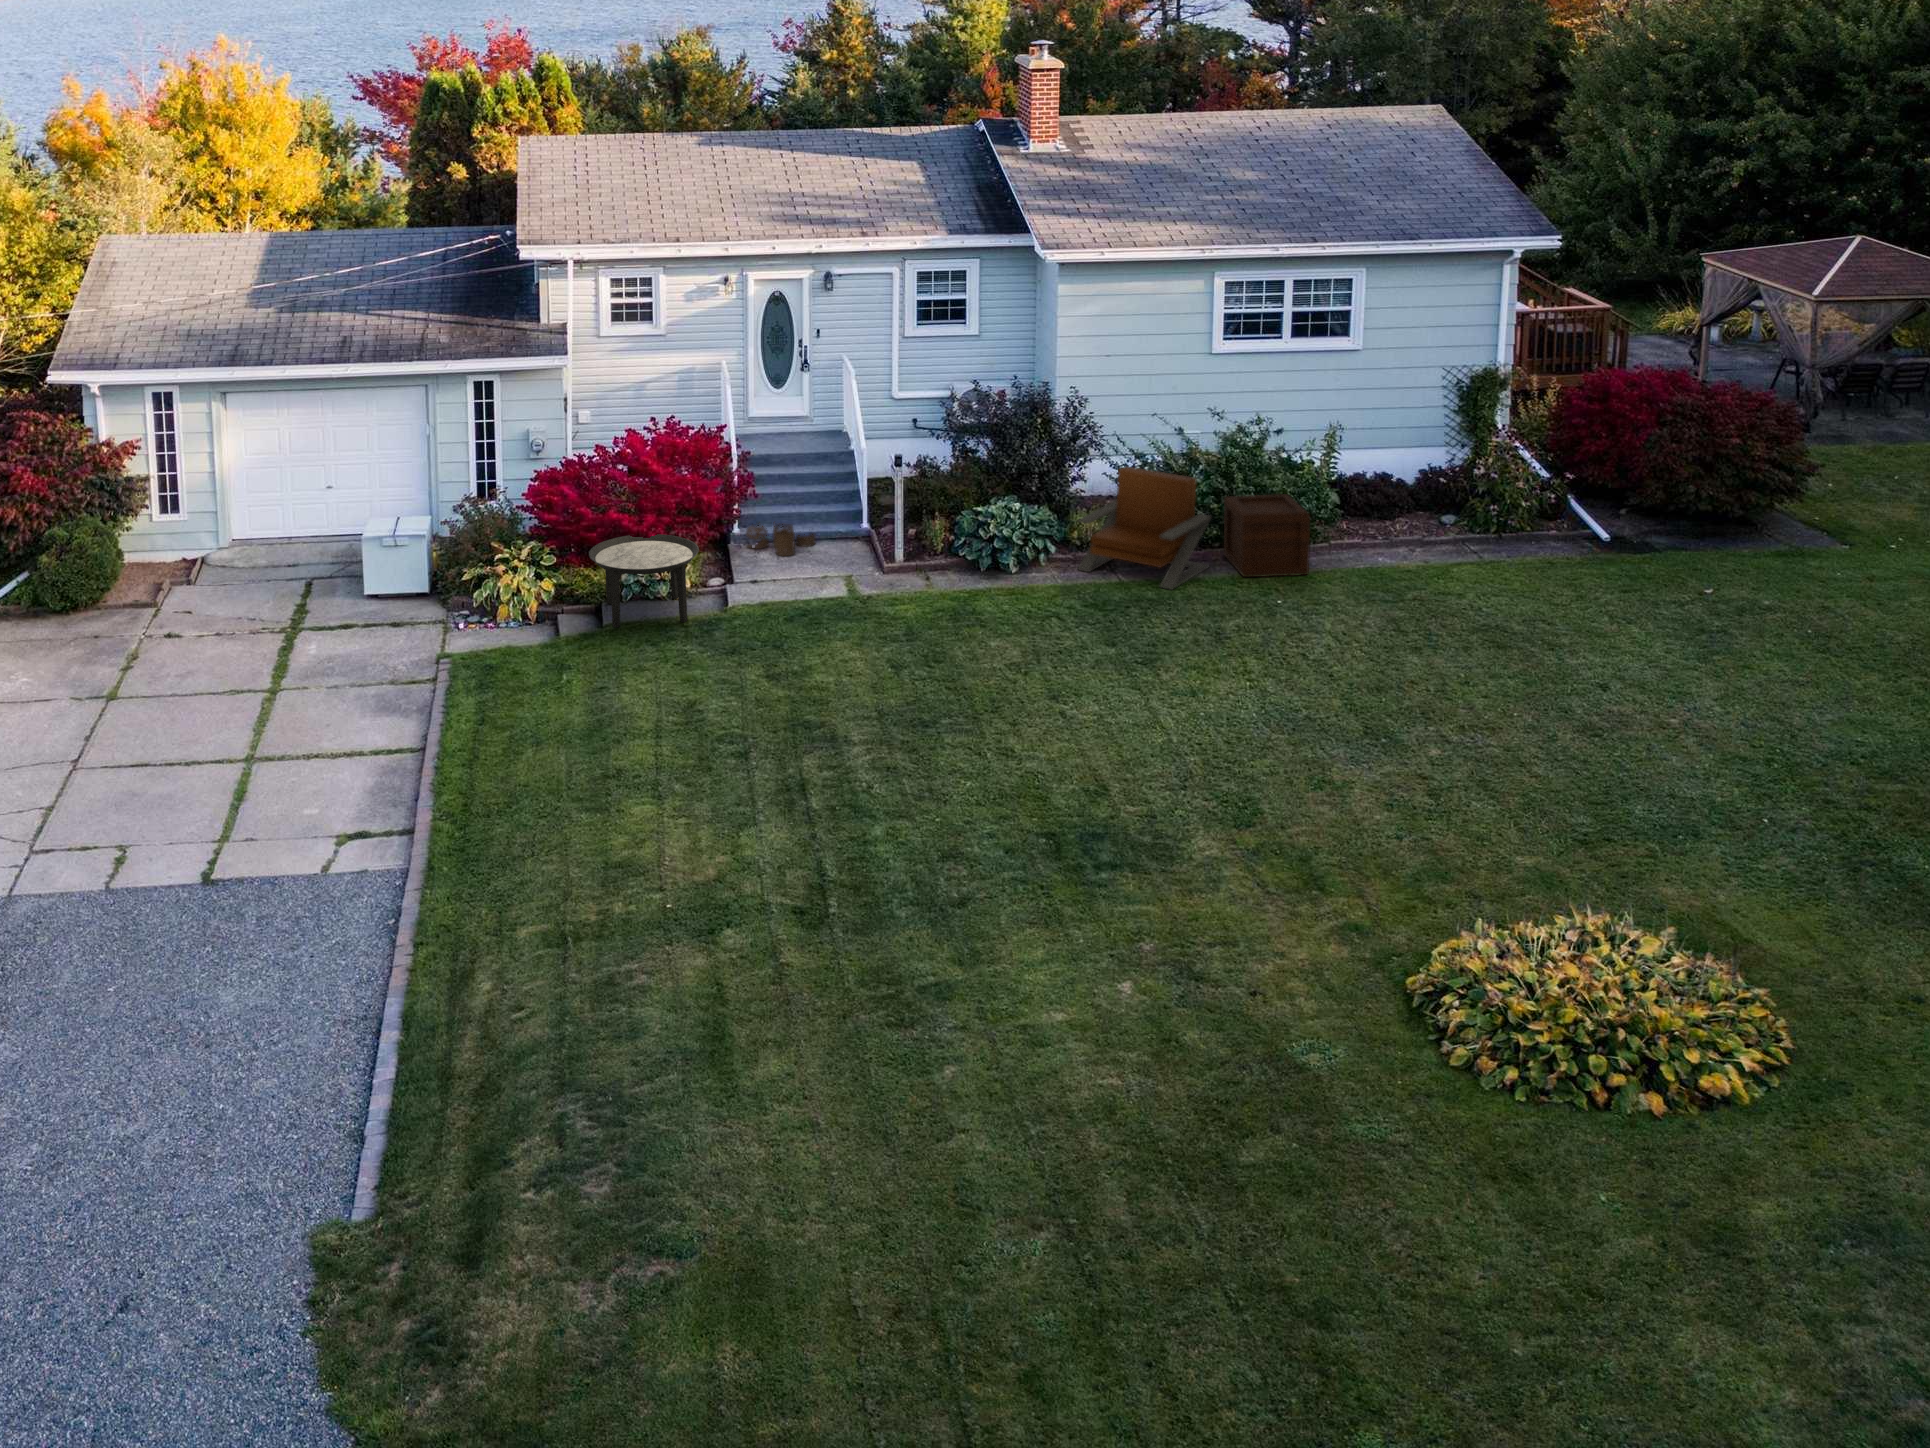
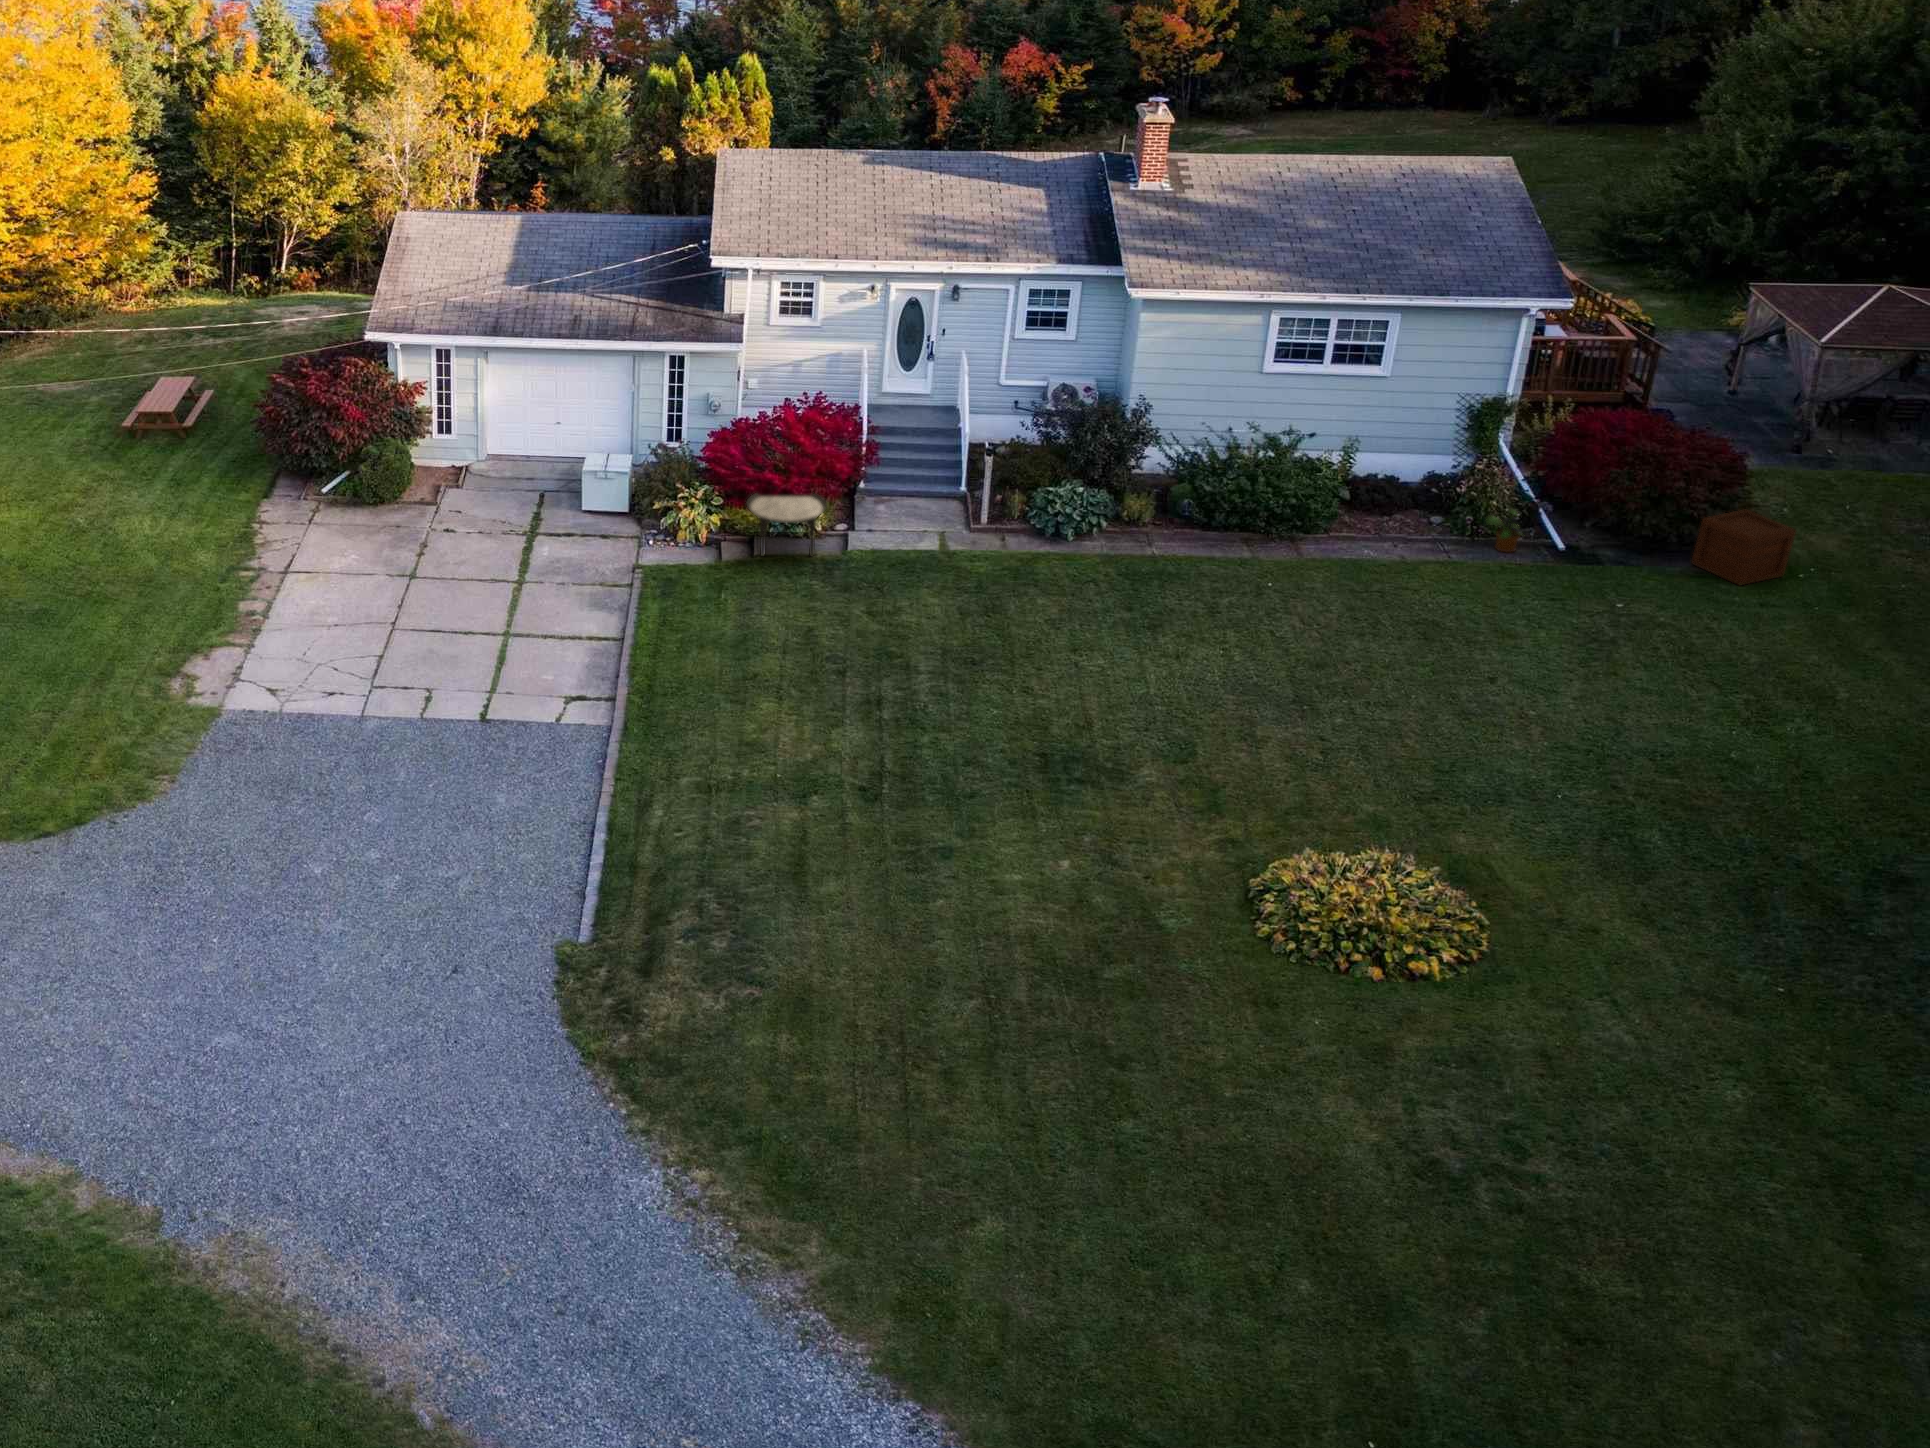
lounge chair: present [1078,467,1211,589] -> none [1121,462,1234,564]
wooden crate: present [1224,494,1310,577] -> present [1692,509,1796,585]
potted plant: none [1502,495,1550,549] -> present [1486,510,1521,552]
woven basket: present [746,523,816,556] -> none [866,475,921,504]

